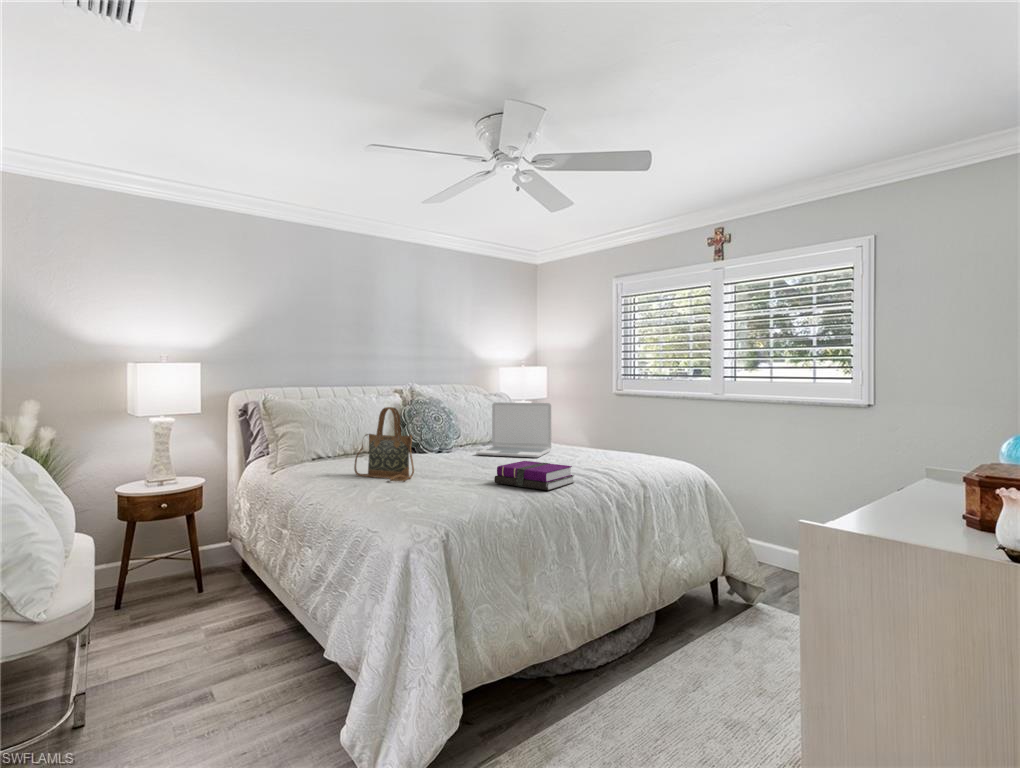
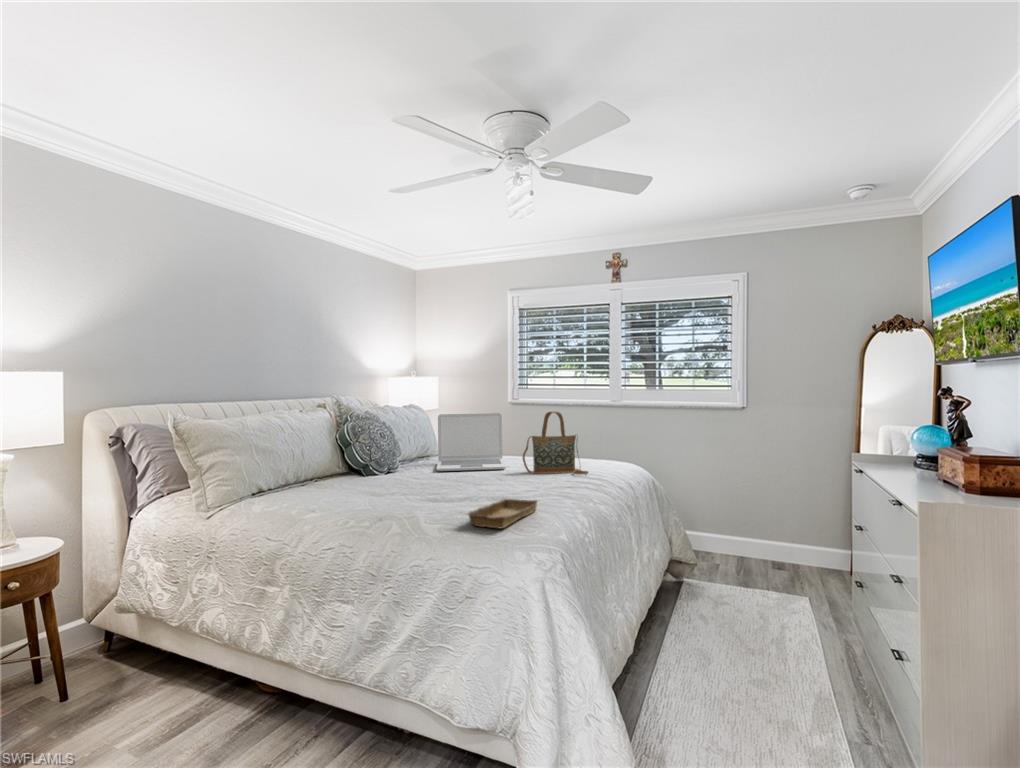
handbag: present [354,407,414,482] -> present [522,412,588,475]
notebook: present [494,461,574,490] -> none [525,474,595,503]
tray: none [405,478,489,500] -> present [467,499,538,529]

